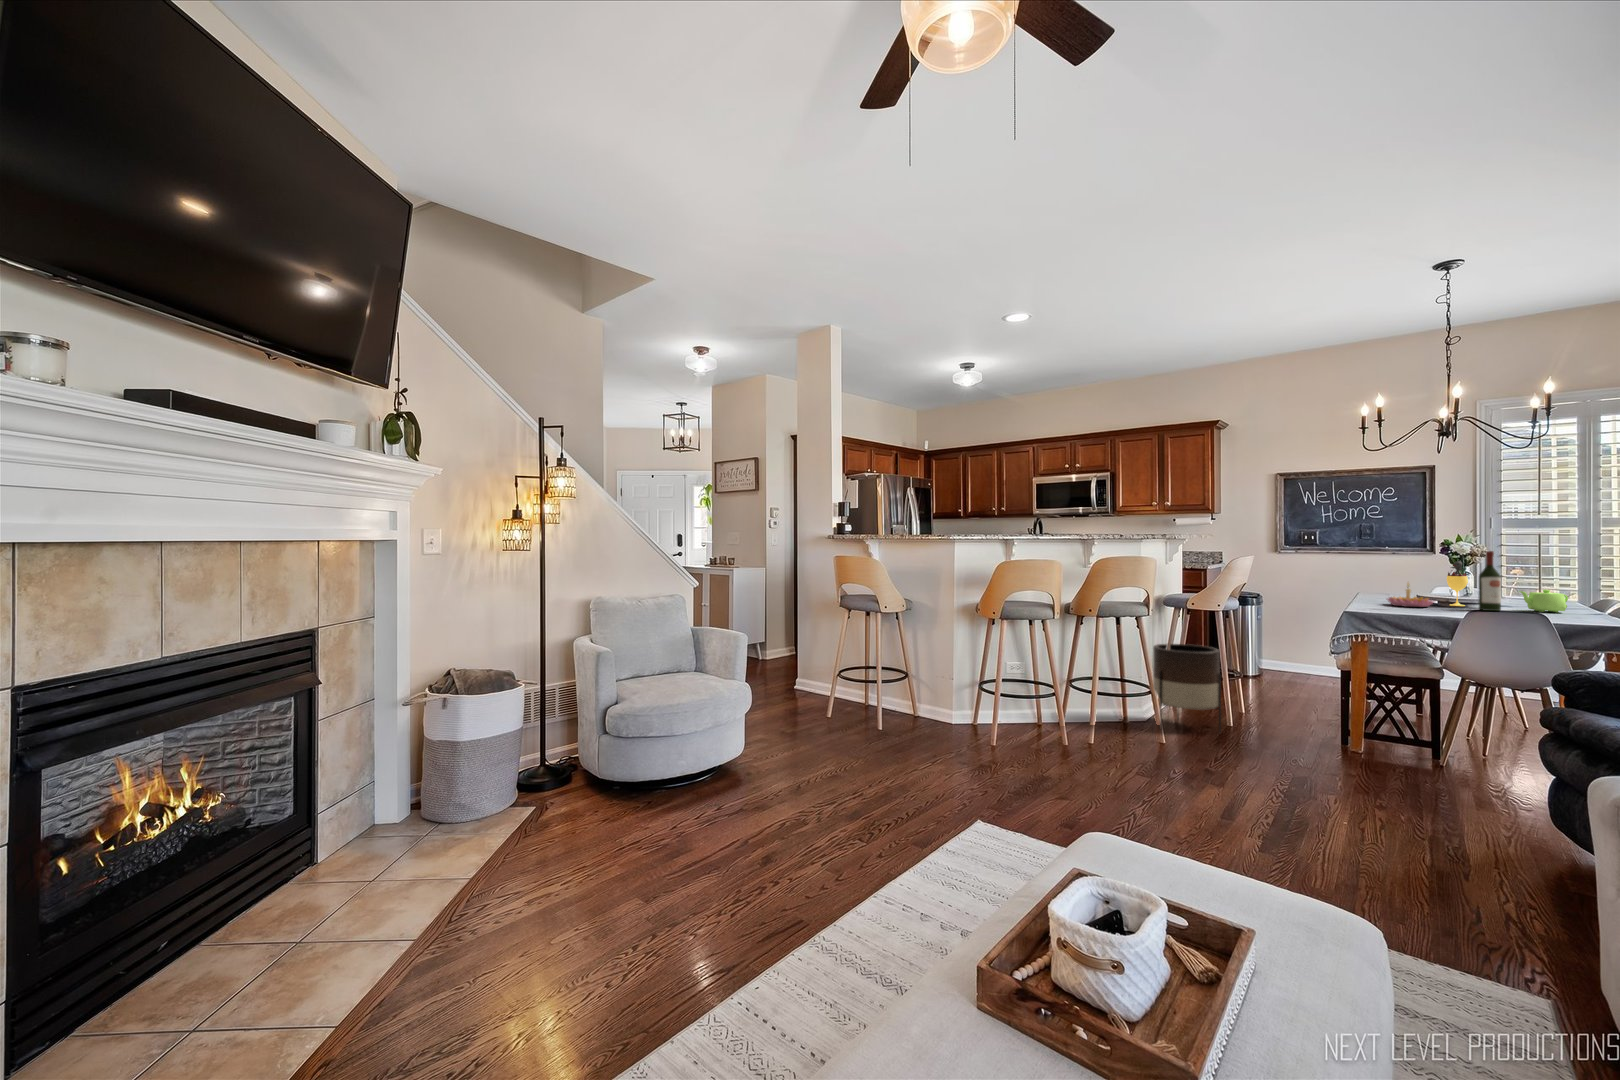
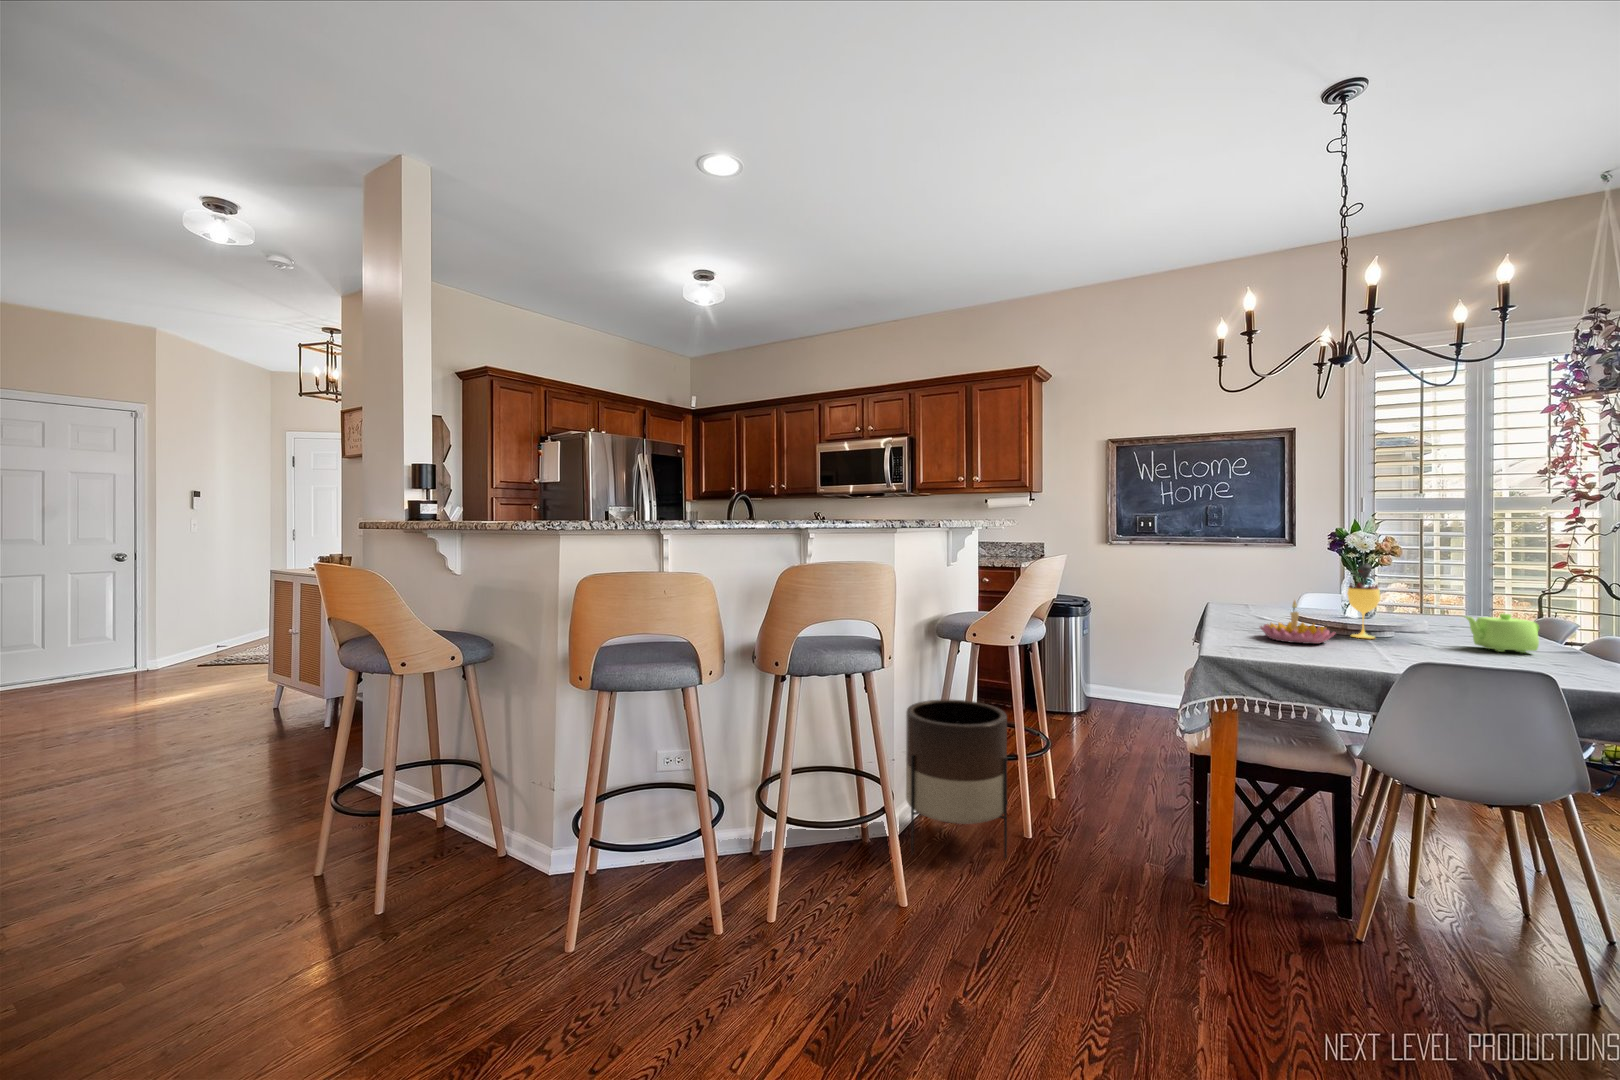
wine bottle: present [1479,551,1501,611] -> none [1404,548,1441,652]

